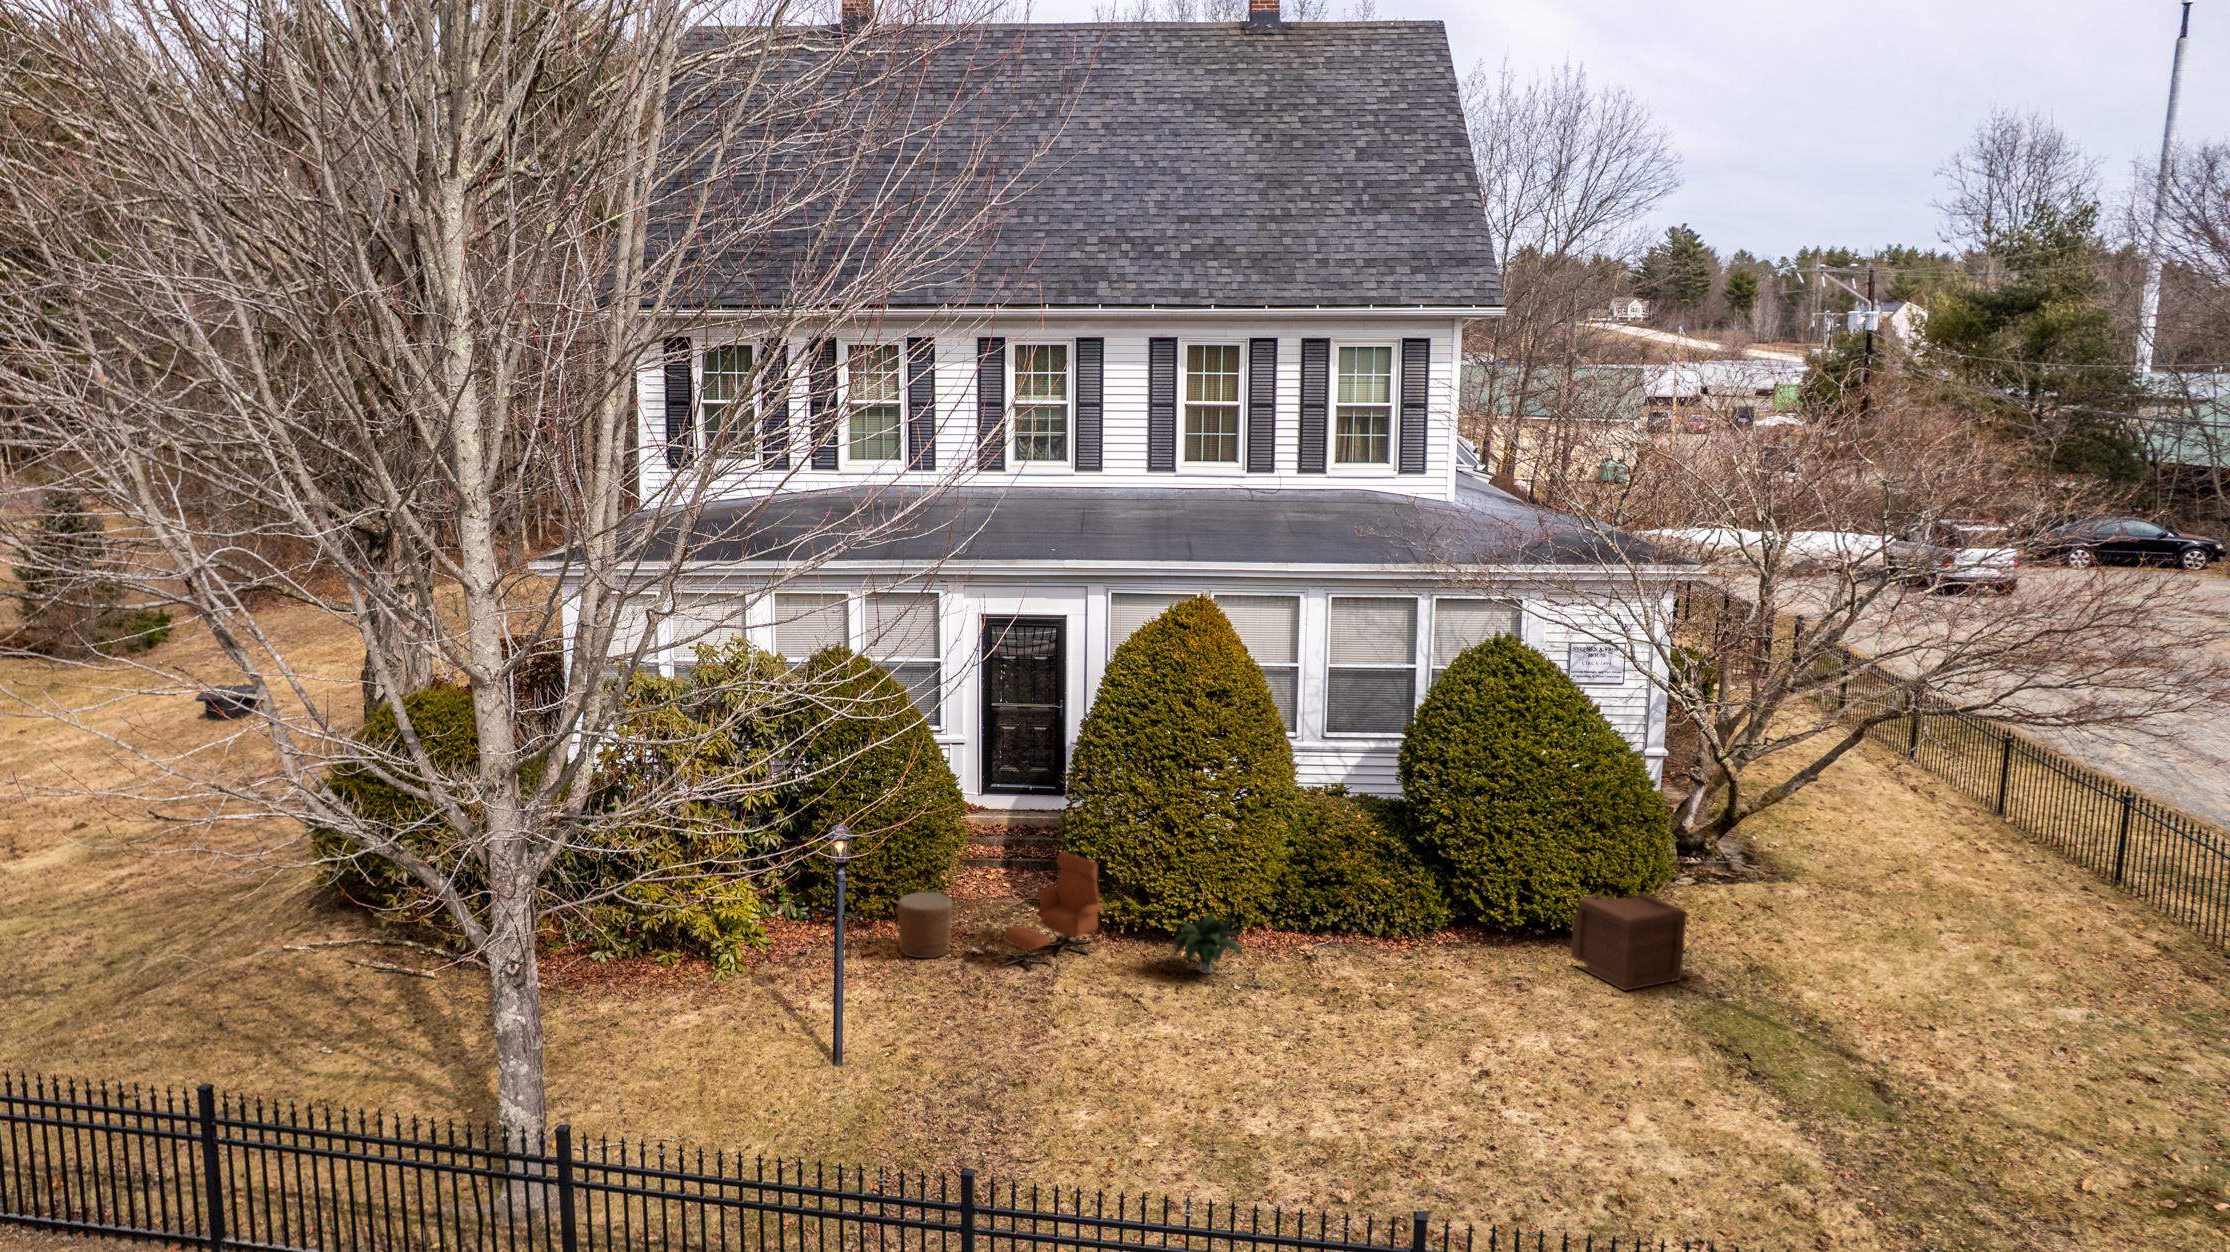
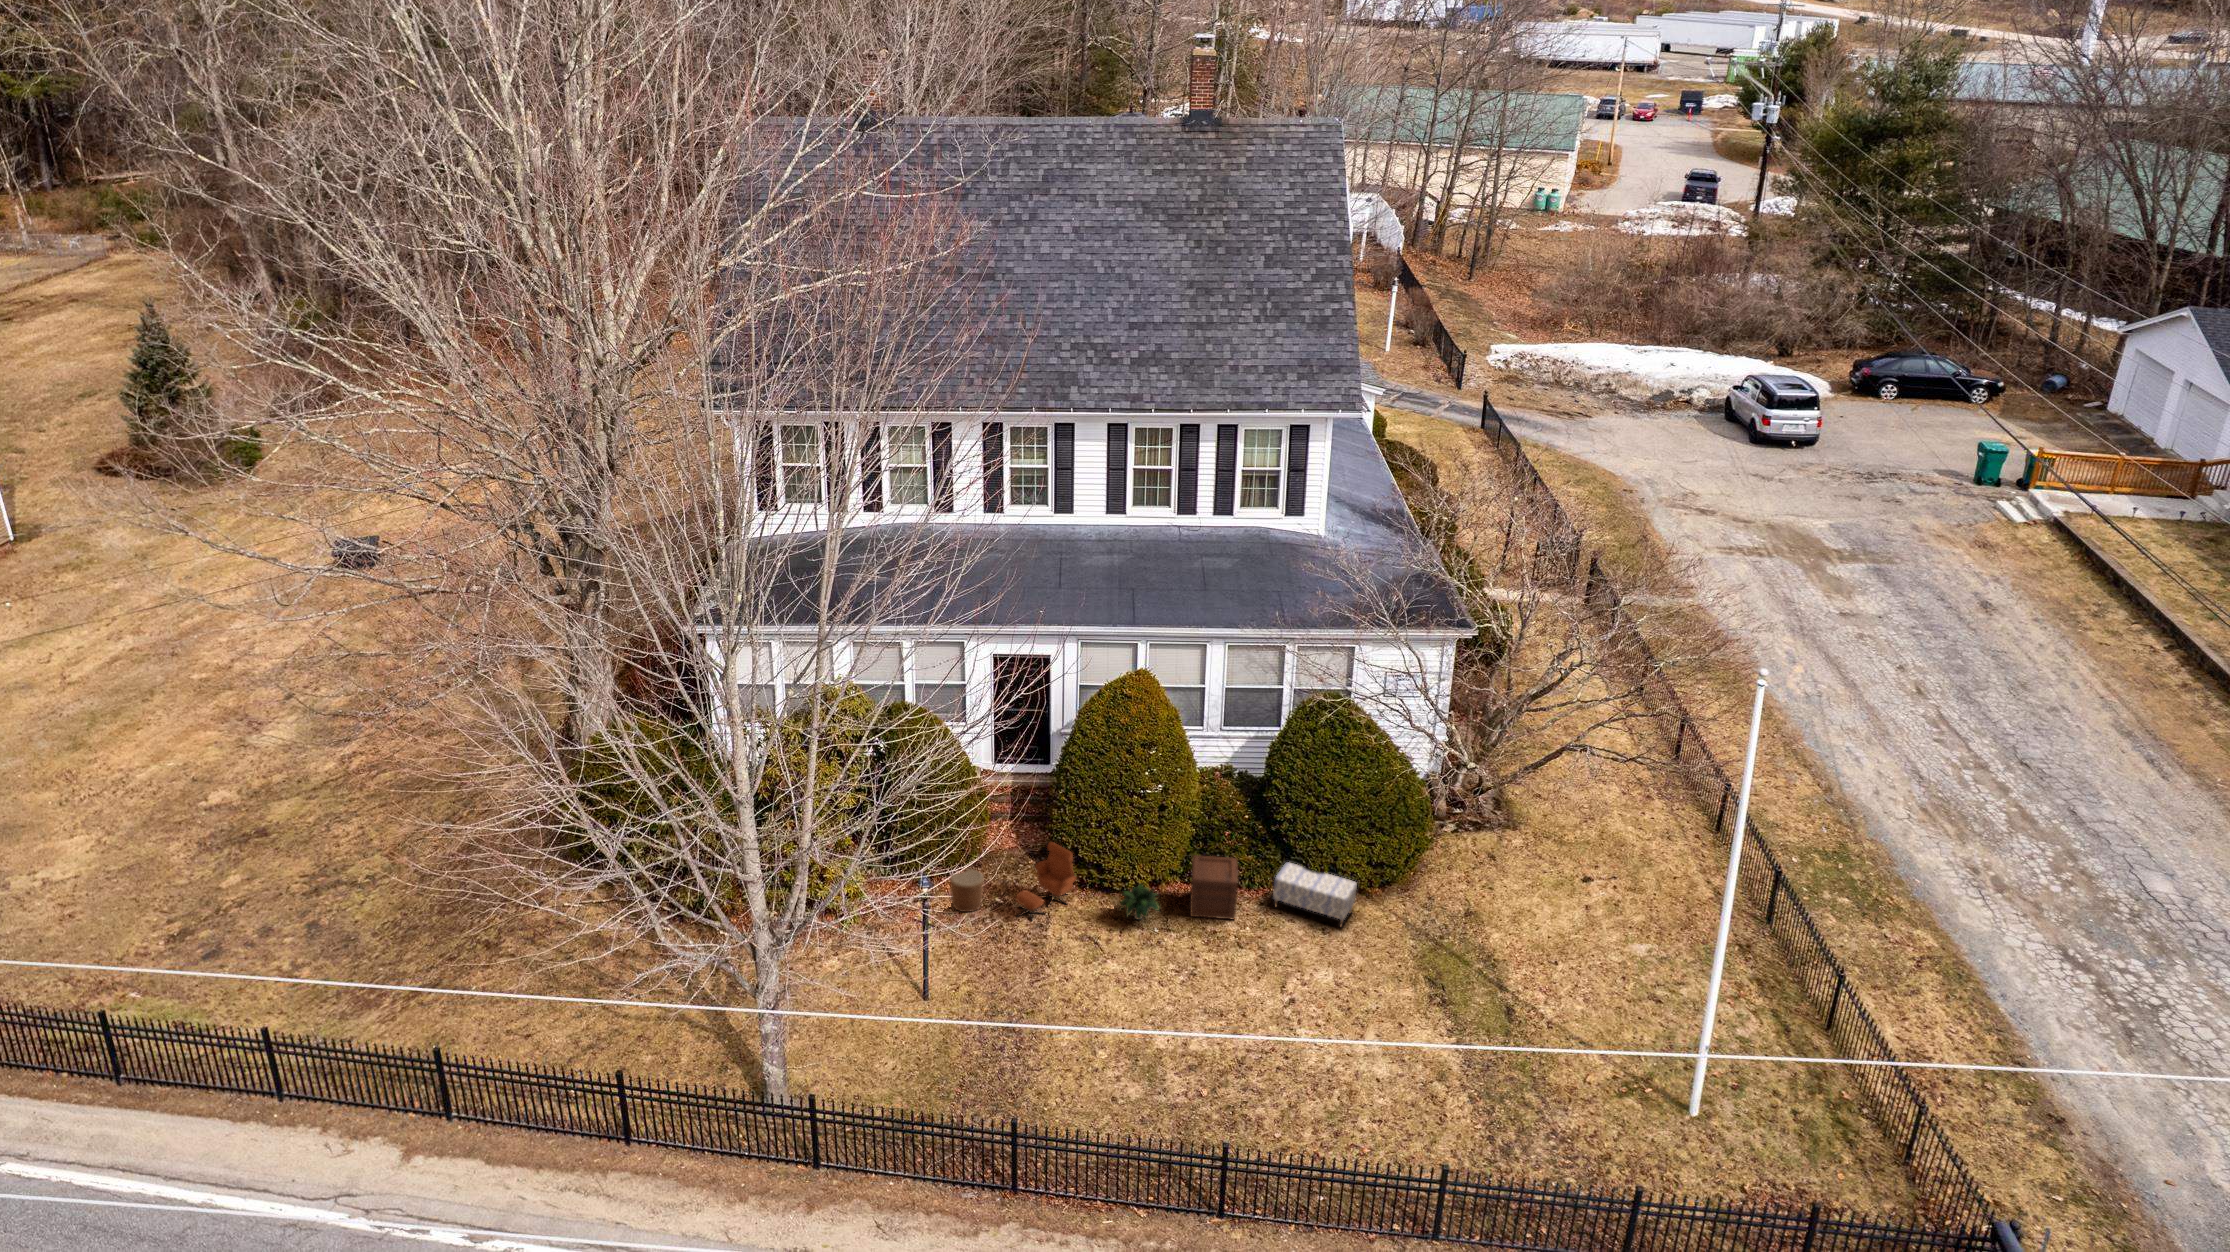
wooden crate: present [1571,893,1687,991] -> present [1190,855,1238,919]
bench: none [1426,895,1565,991] -> present [1273,862,1357,927]

